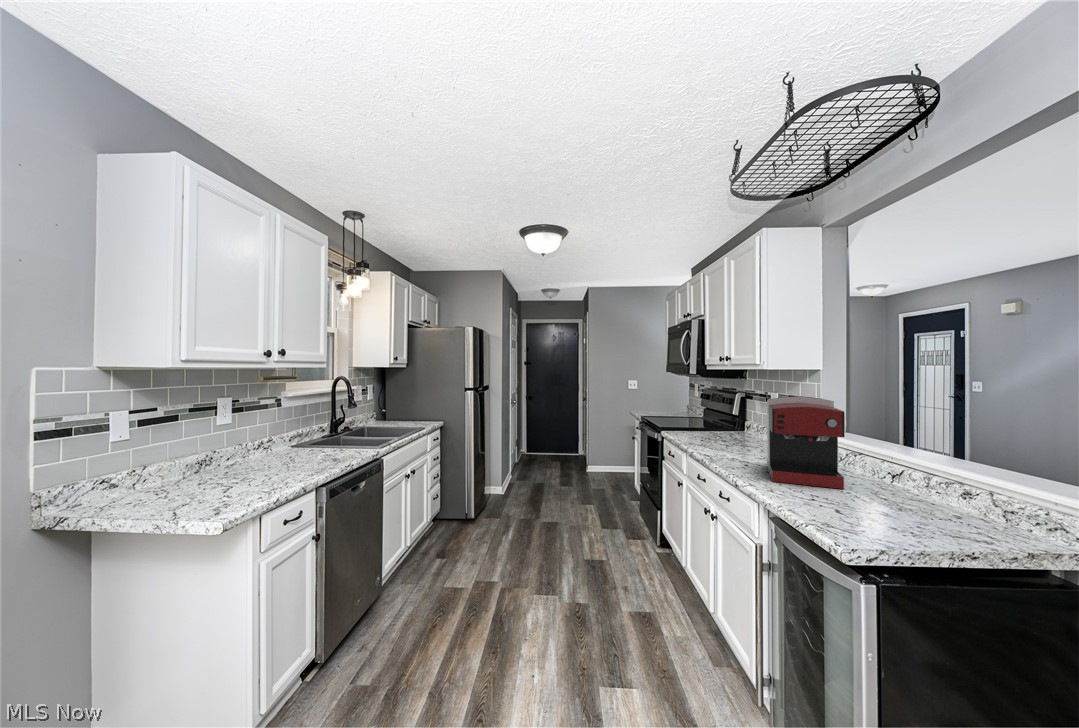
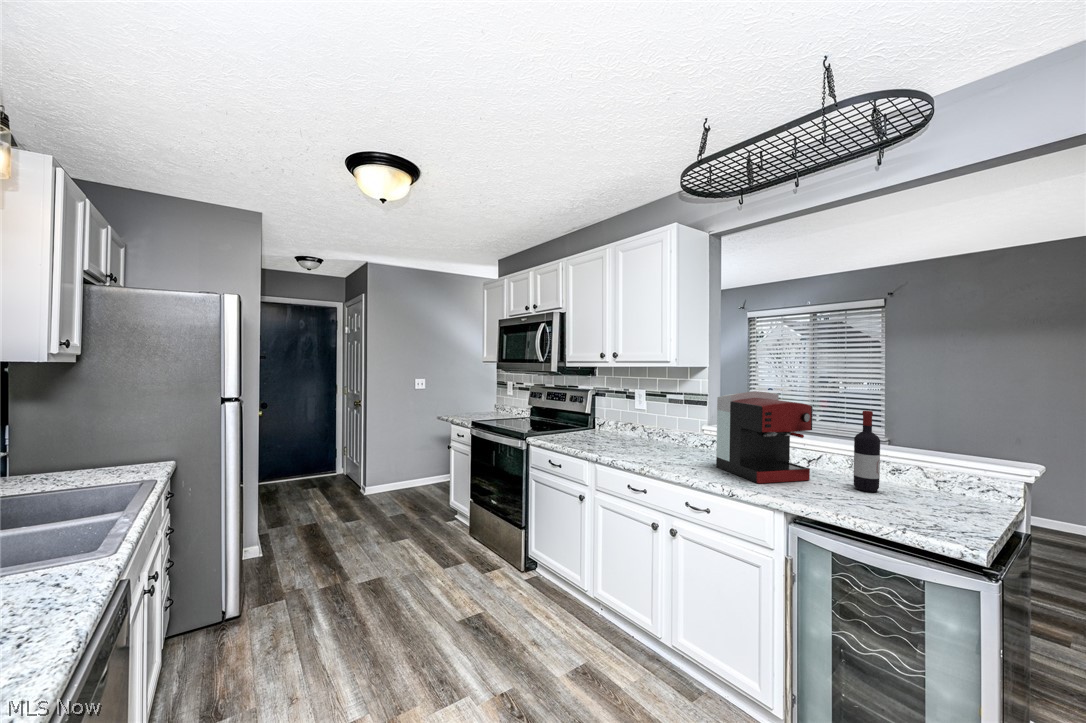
wine bottle: none [879,419,909,508] -> present [854,411,880,492]

